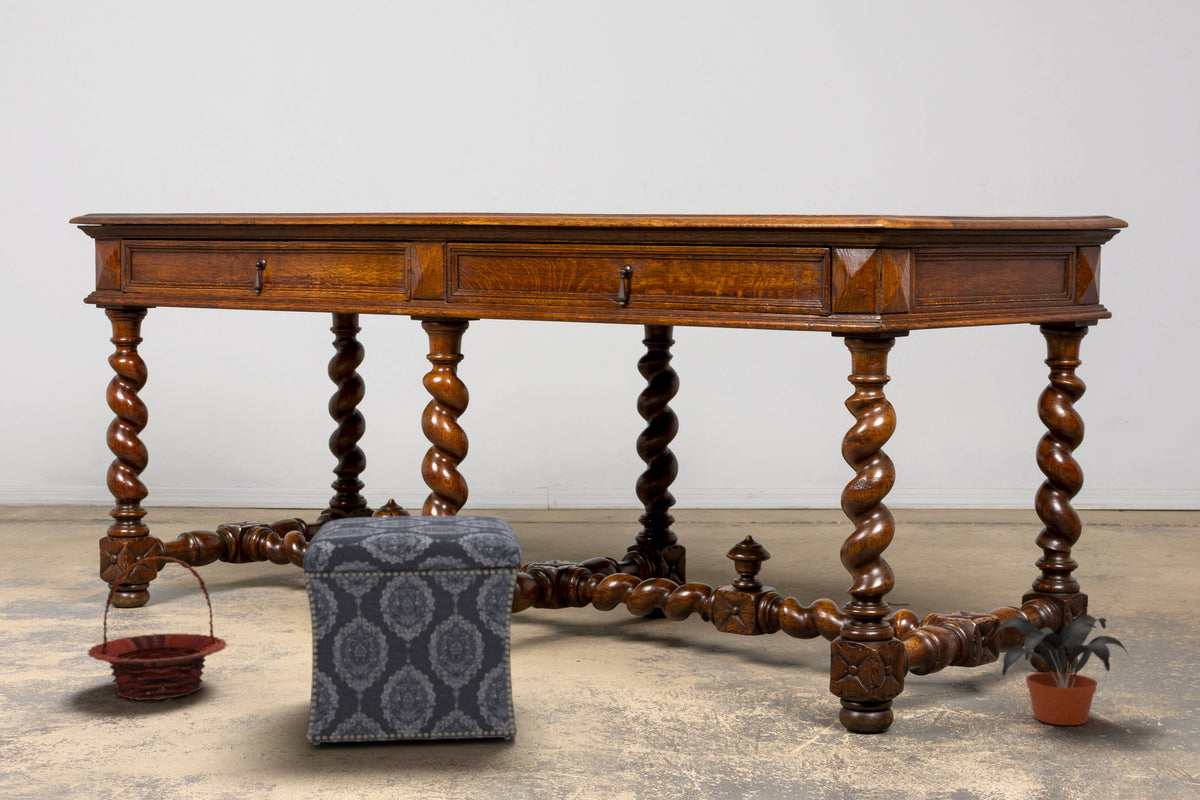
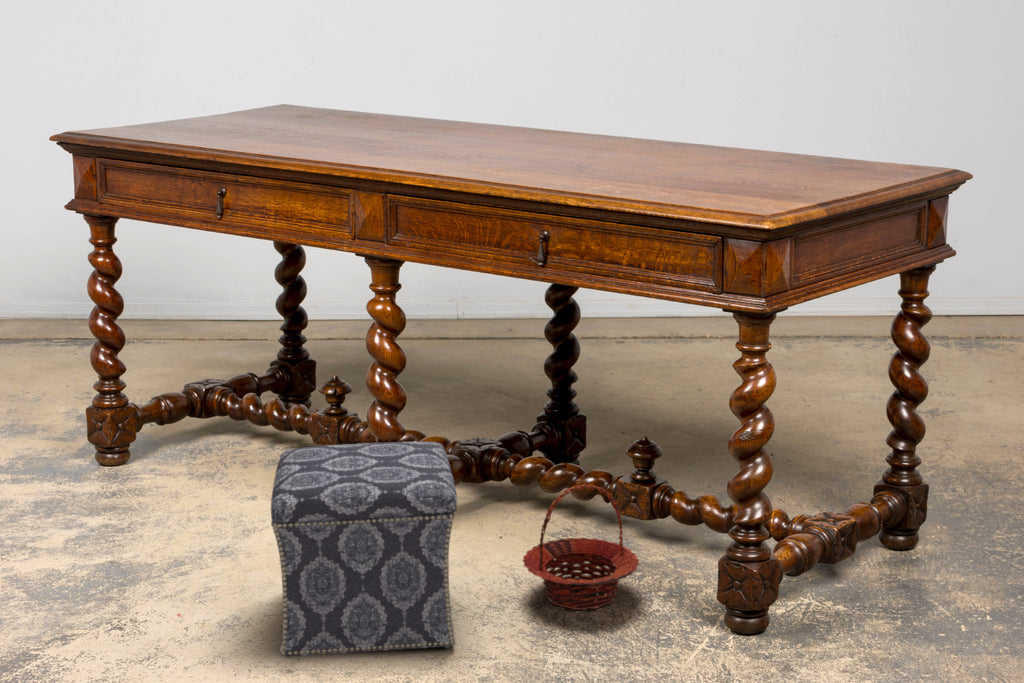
basket: present [88,557,227,700] -> present [522,485,639,610]
potted plant: present [996,614,1126,725] -> none [851,525,966,622]

